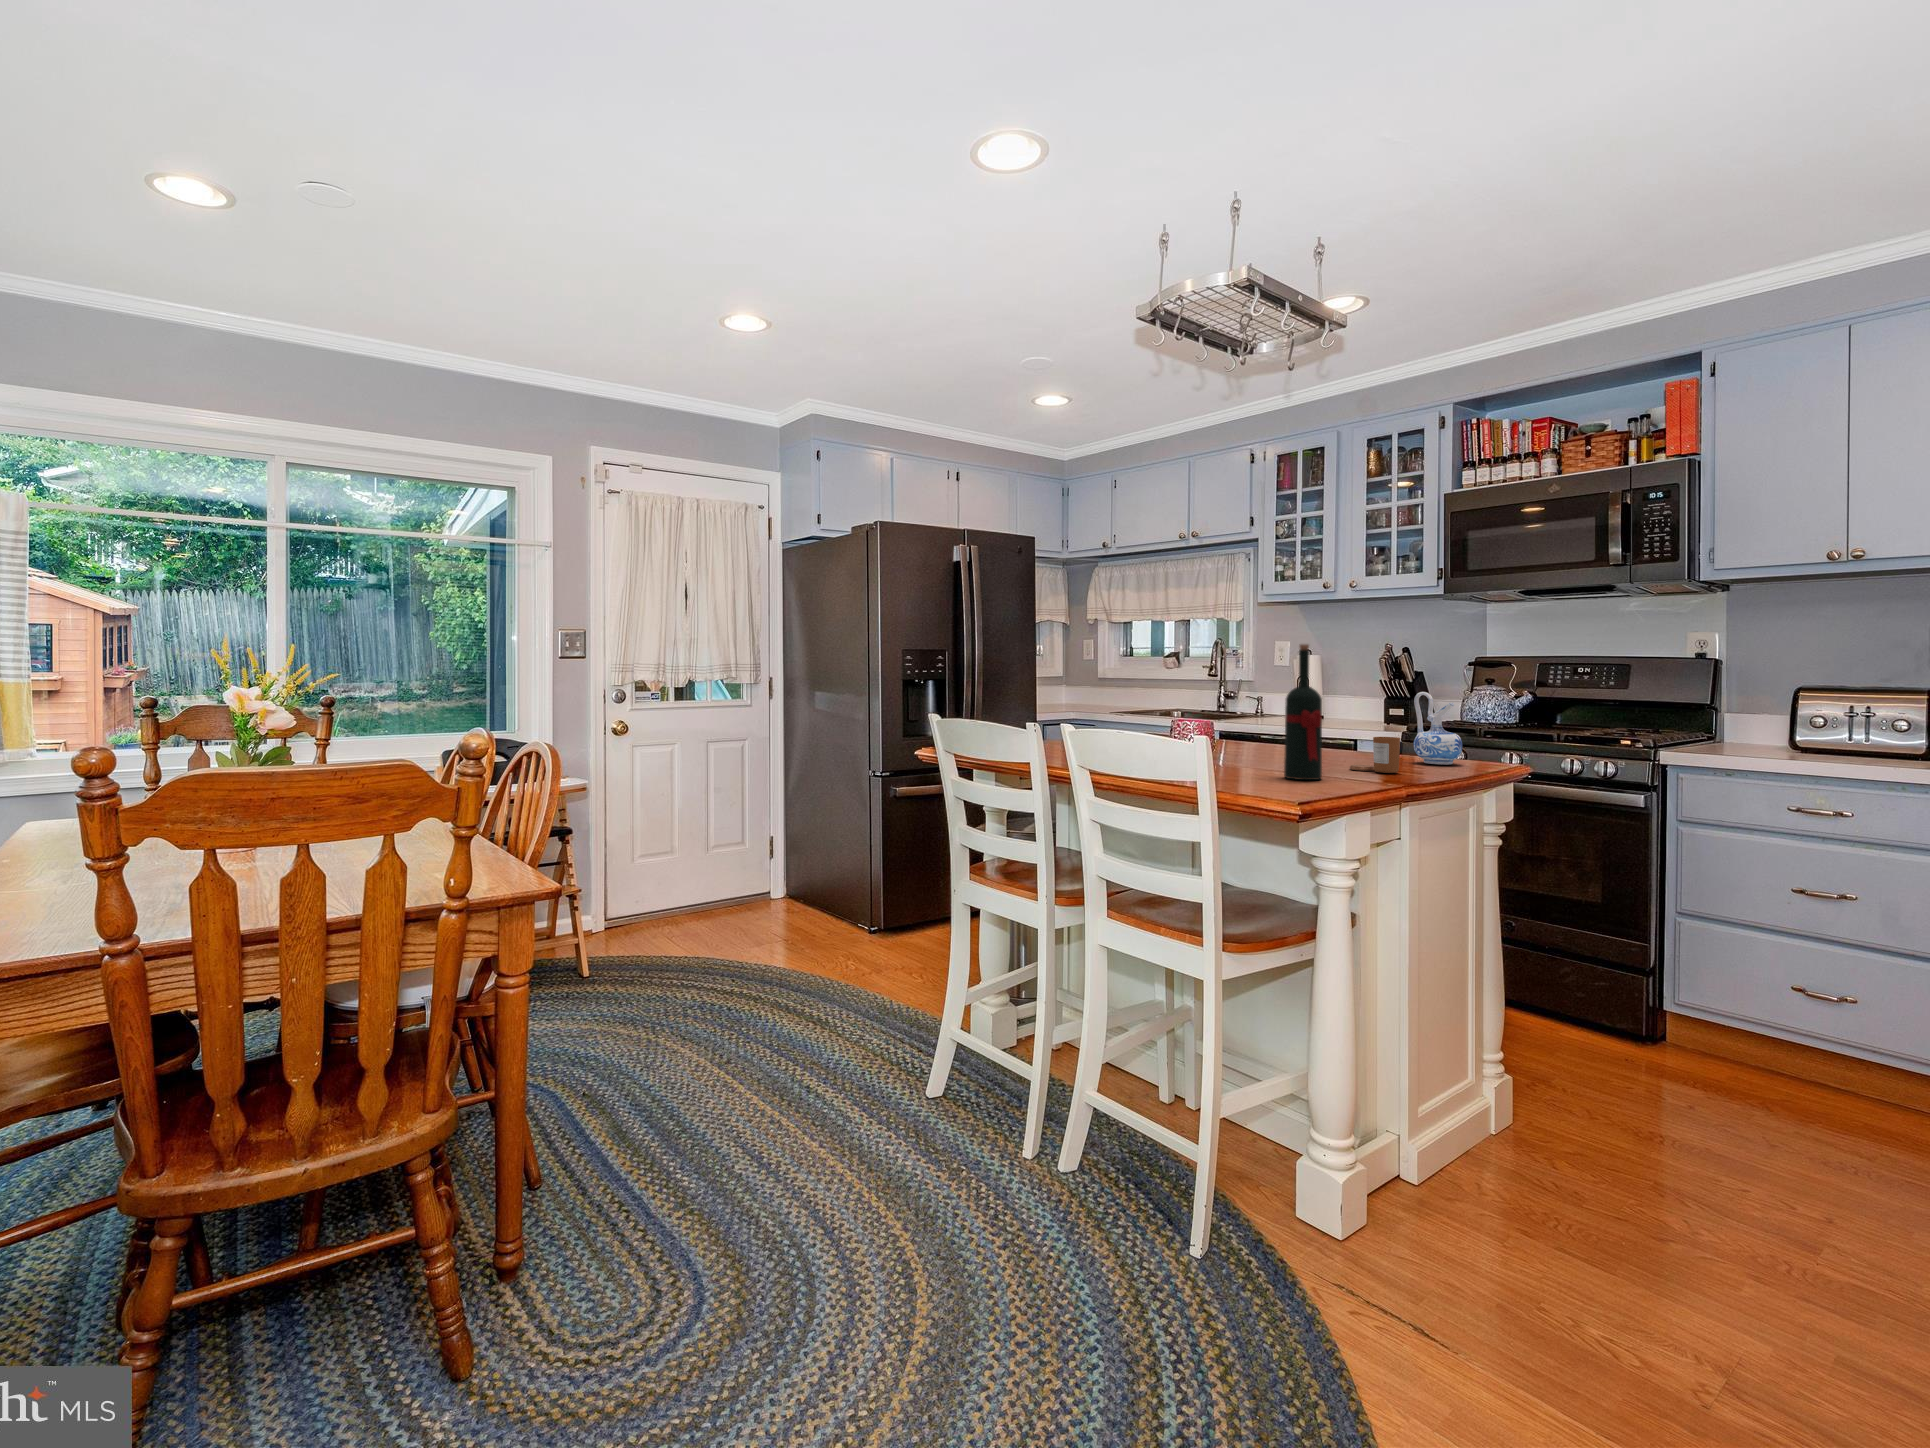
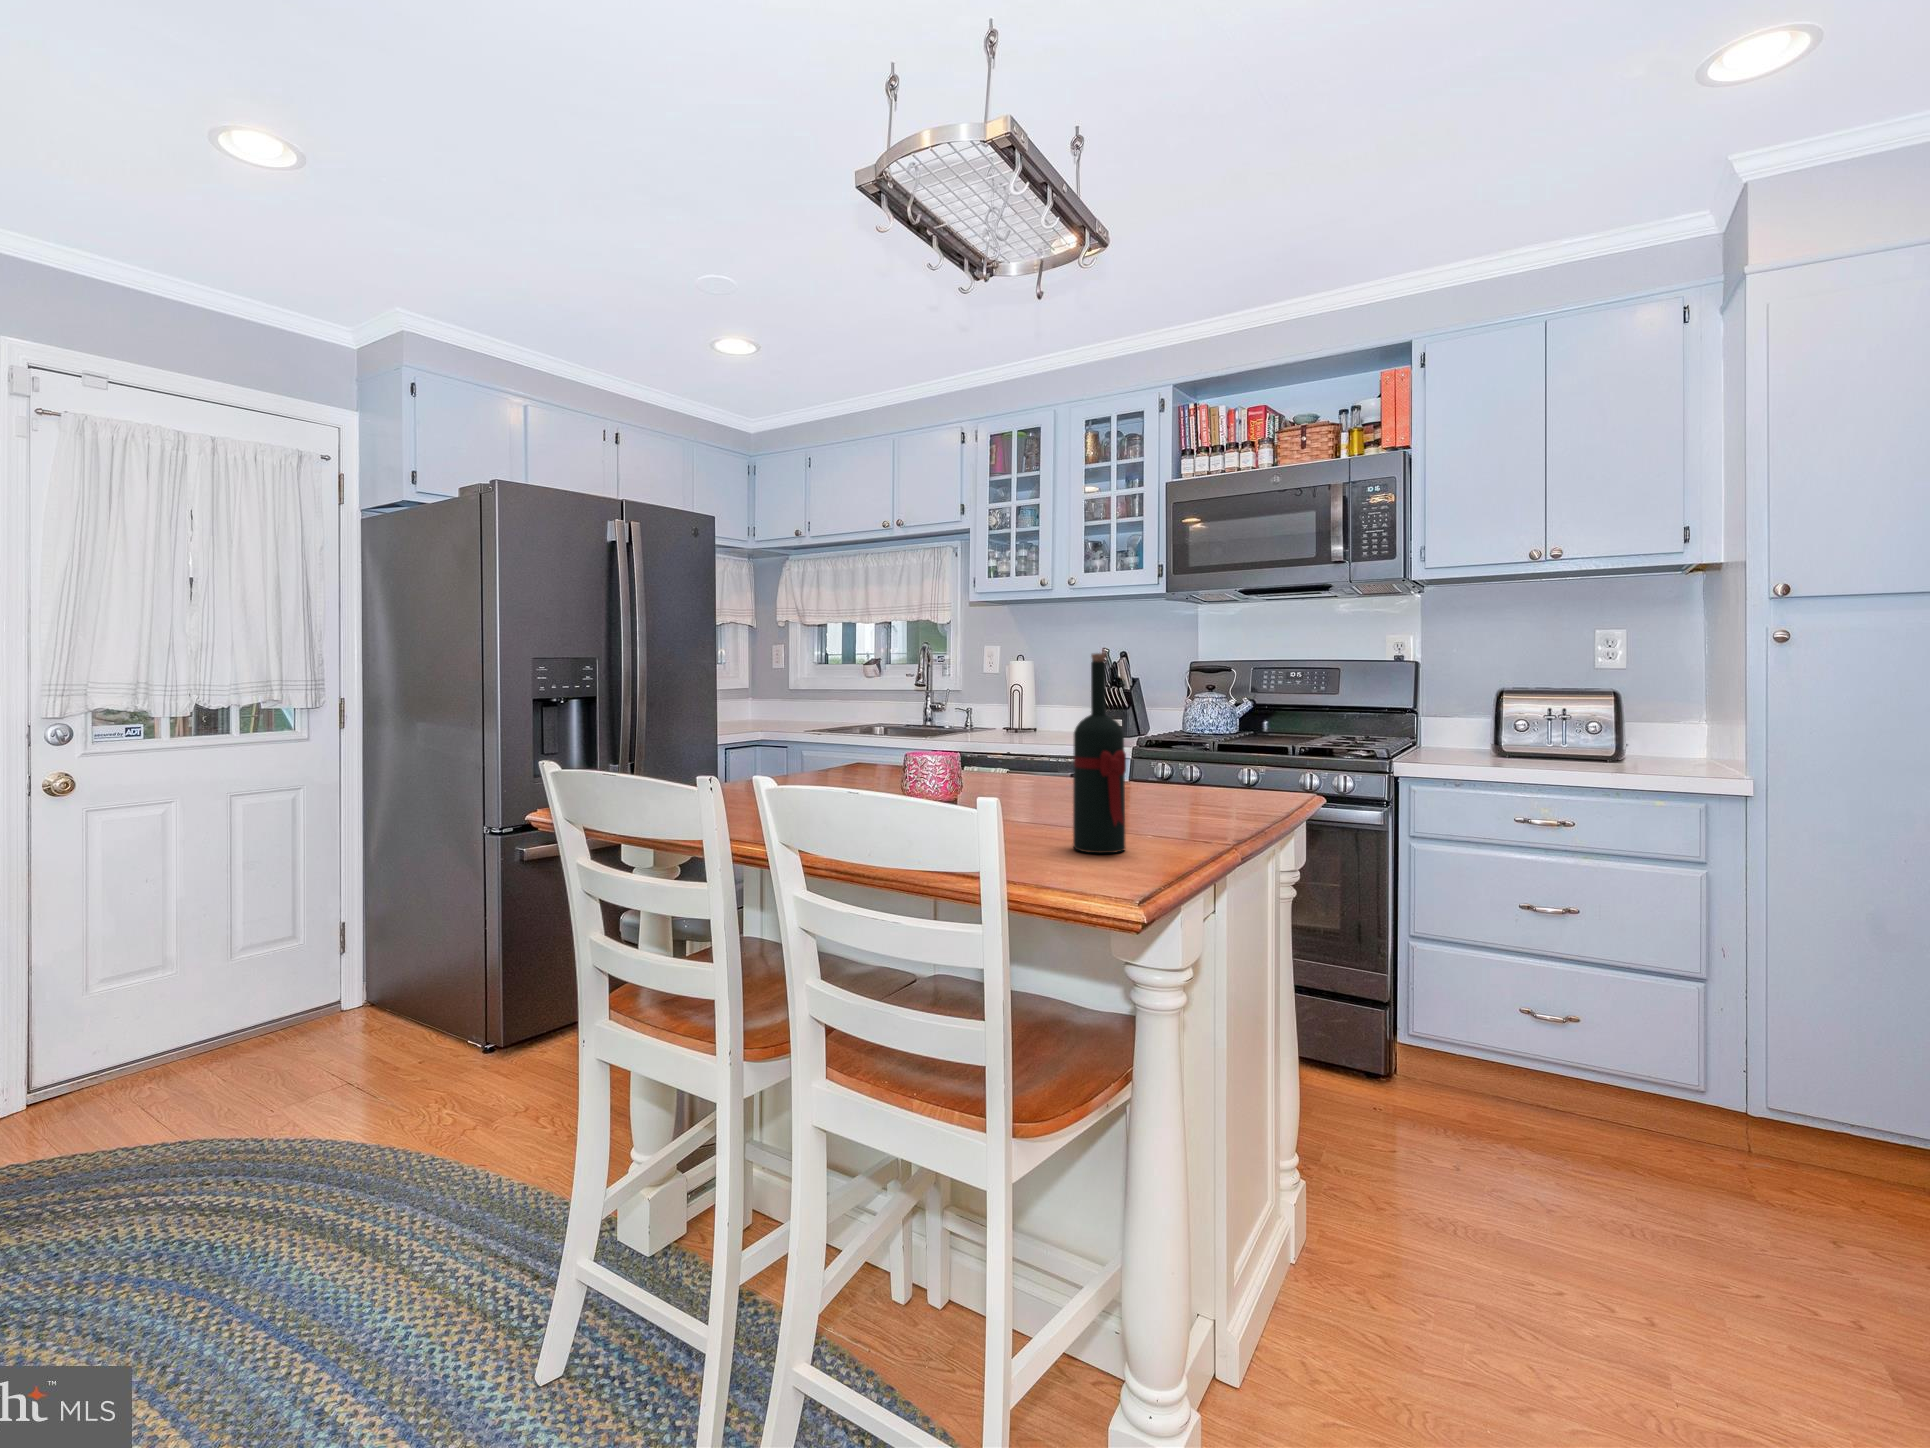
ceramic pitcher: present [1414,692,1462,765] -> none [1204,713,1262,807]
candle: present [1350,737,1400,773] -> none [1142,778,1209,829]

